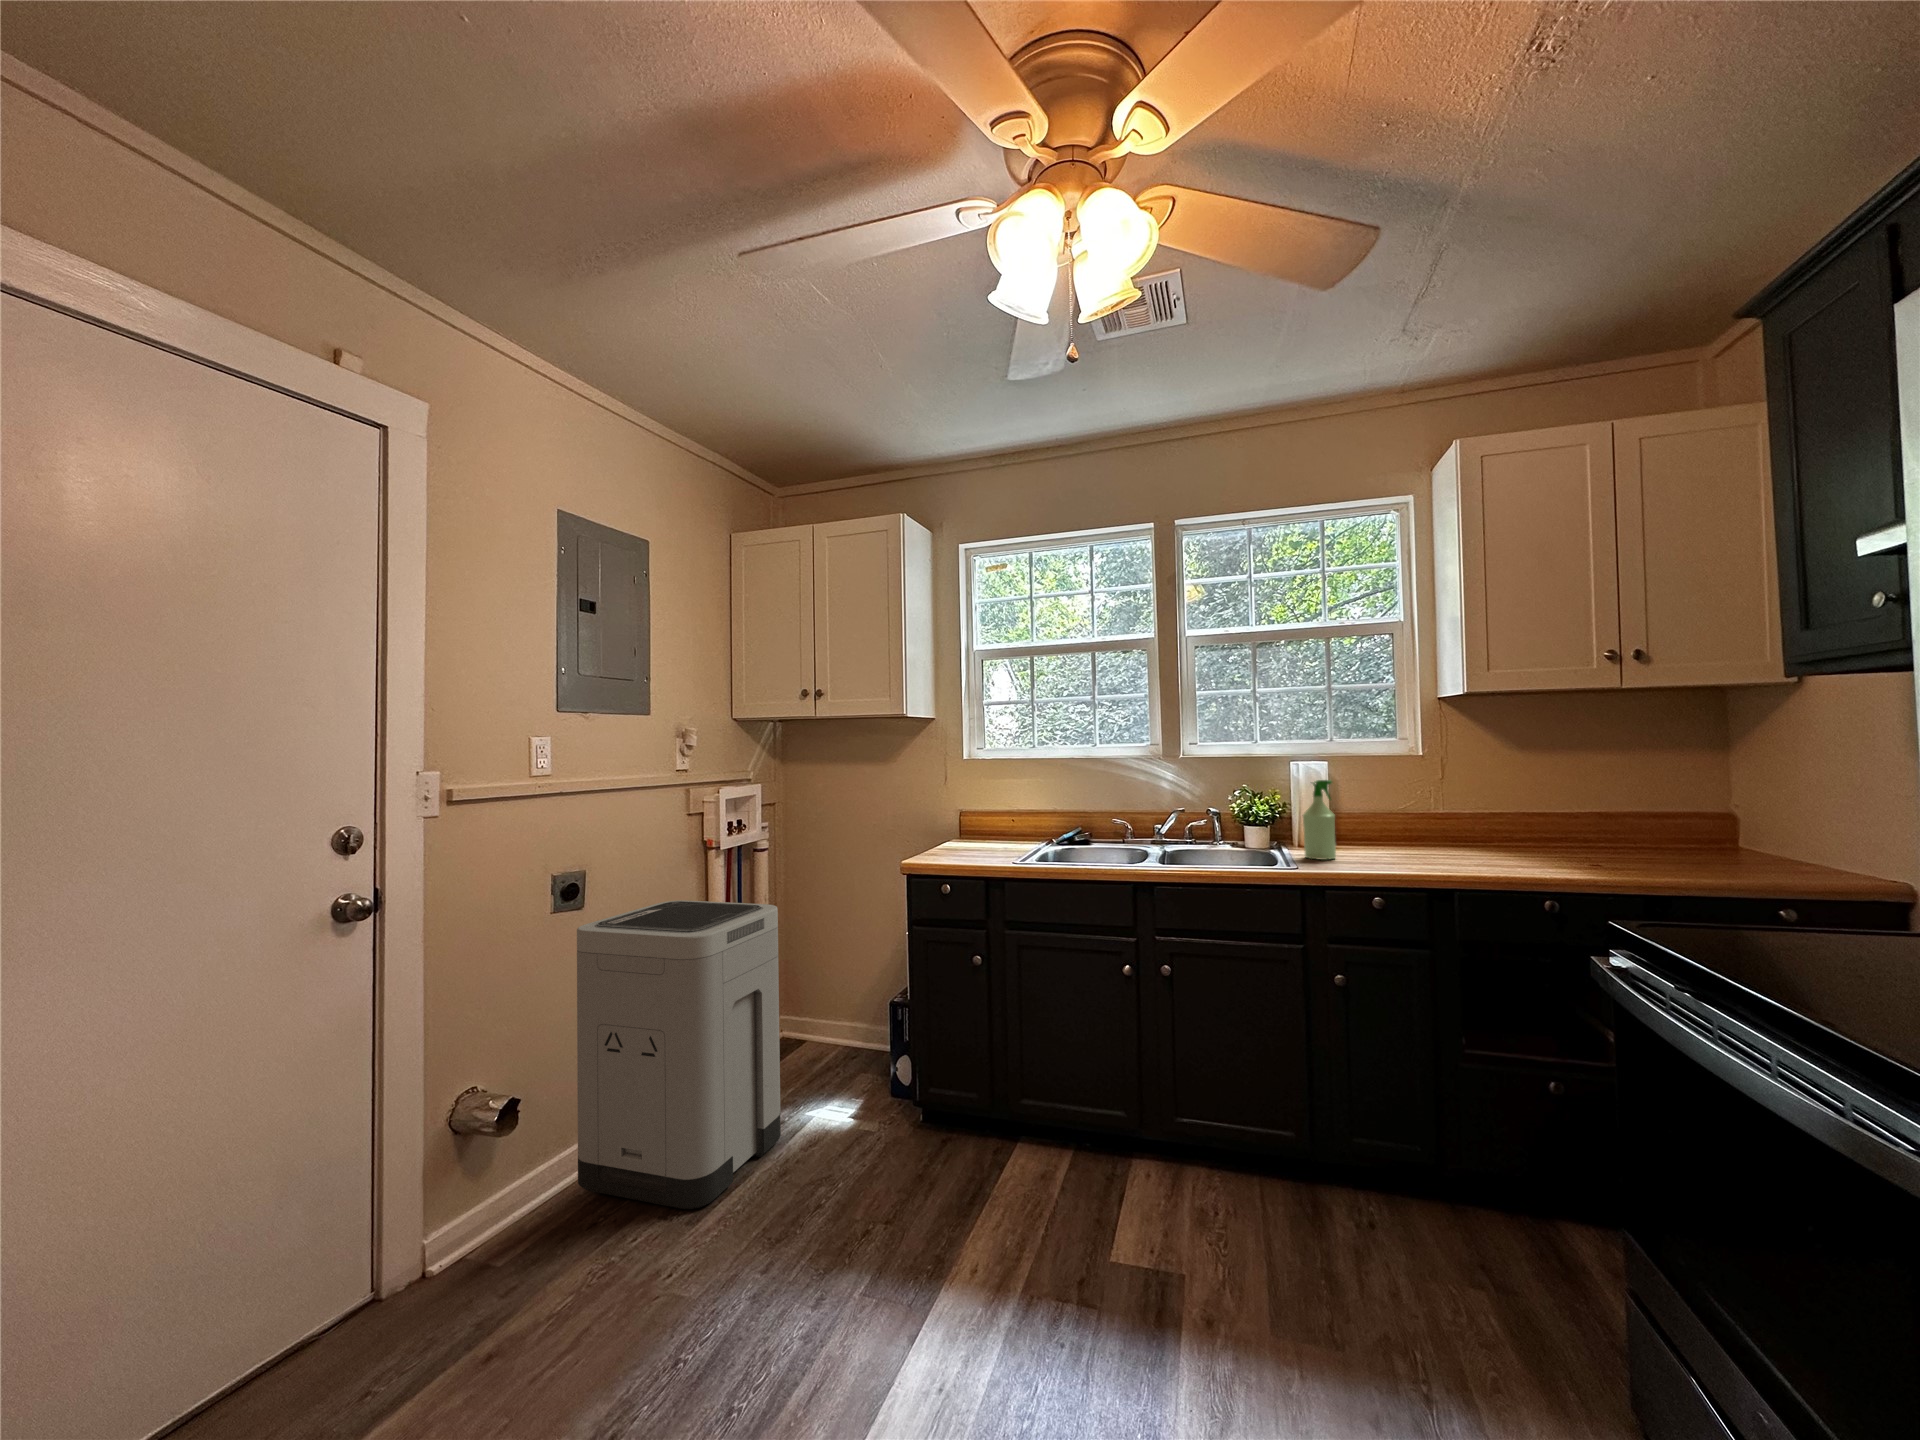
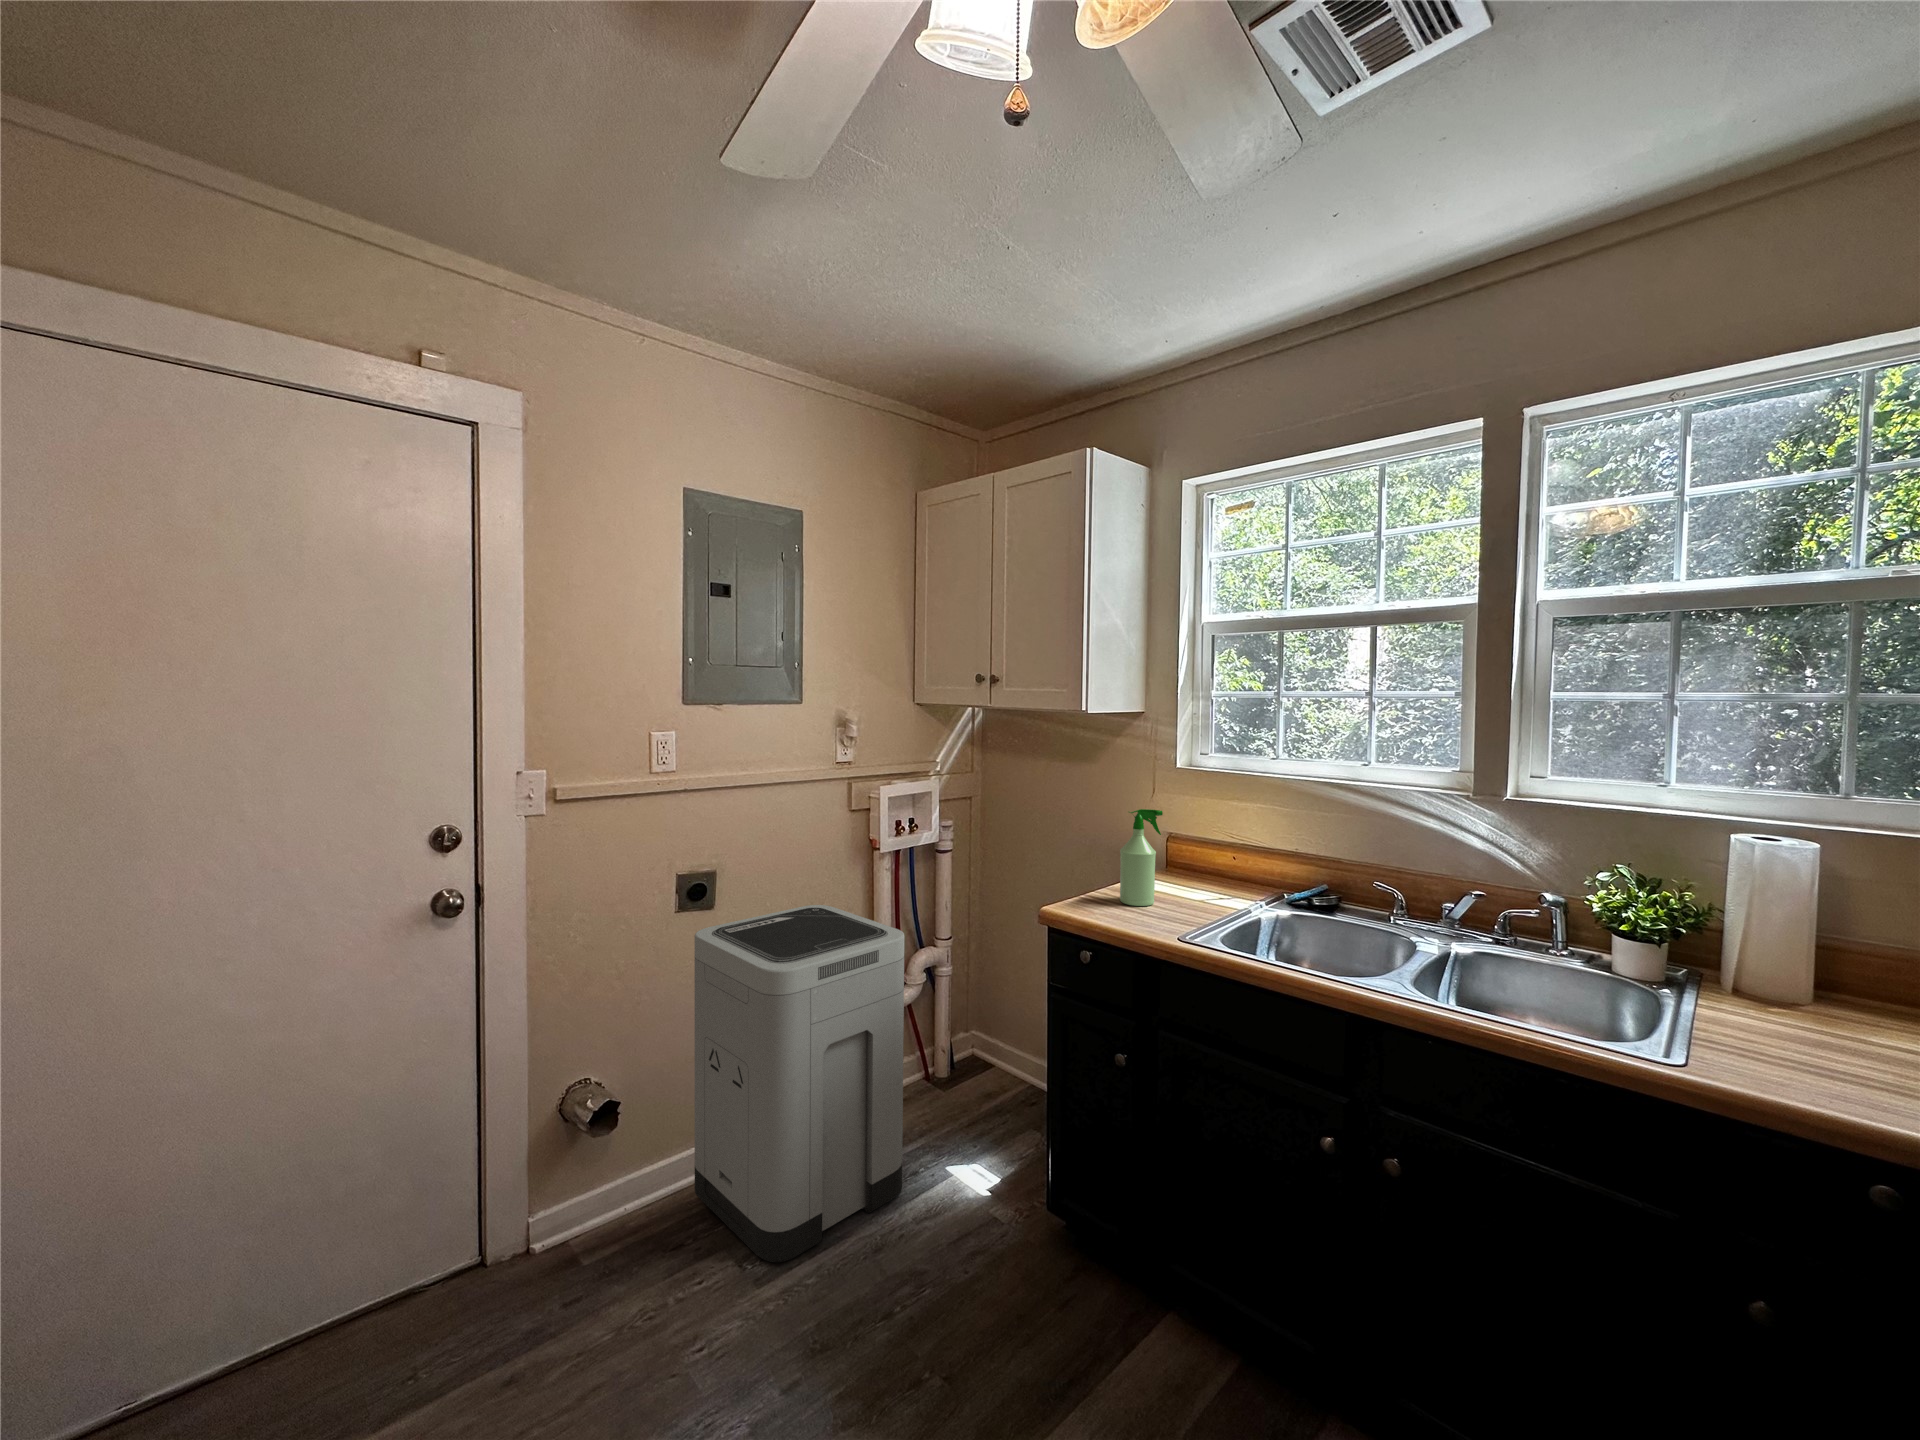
spray bottle: present [1303,780,1336,860] -> present [1120,809,1163,906]

